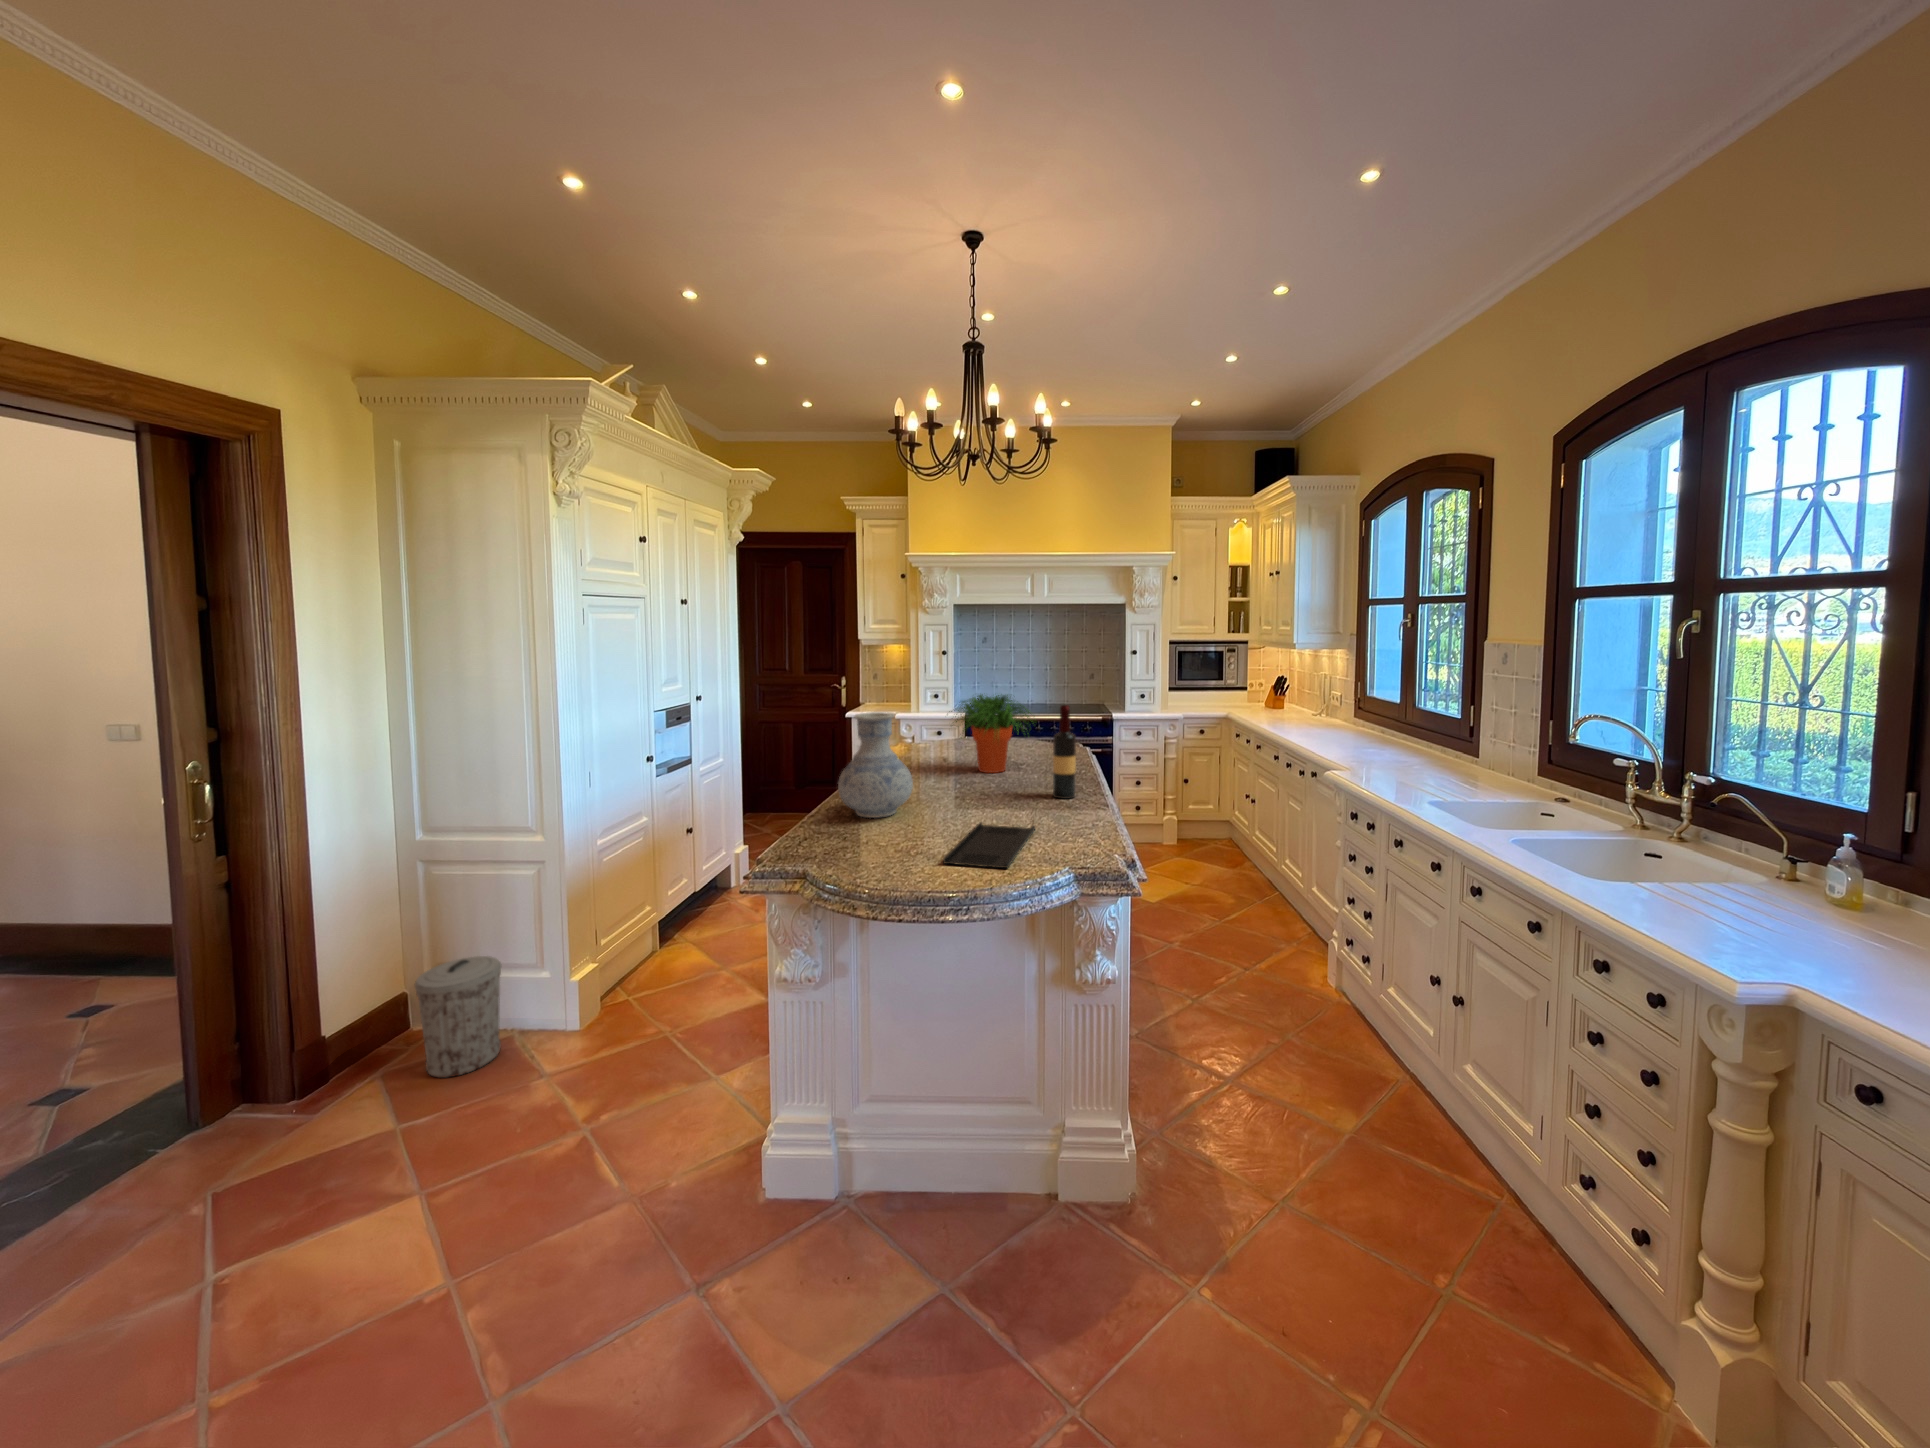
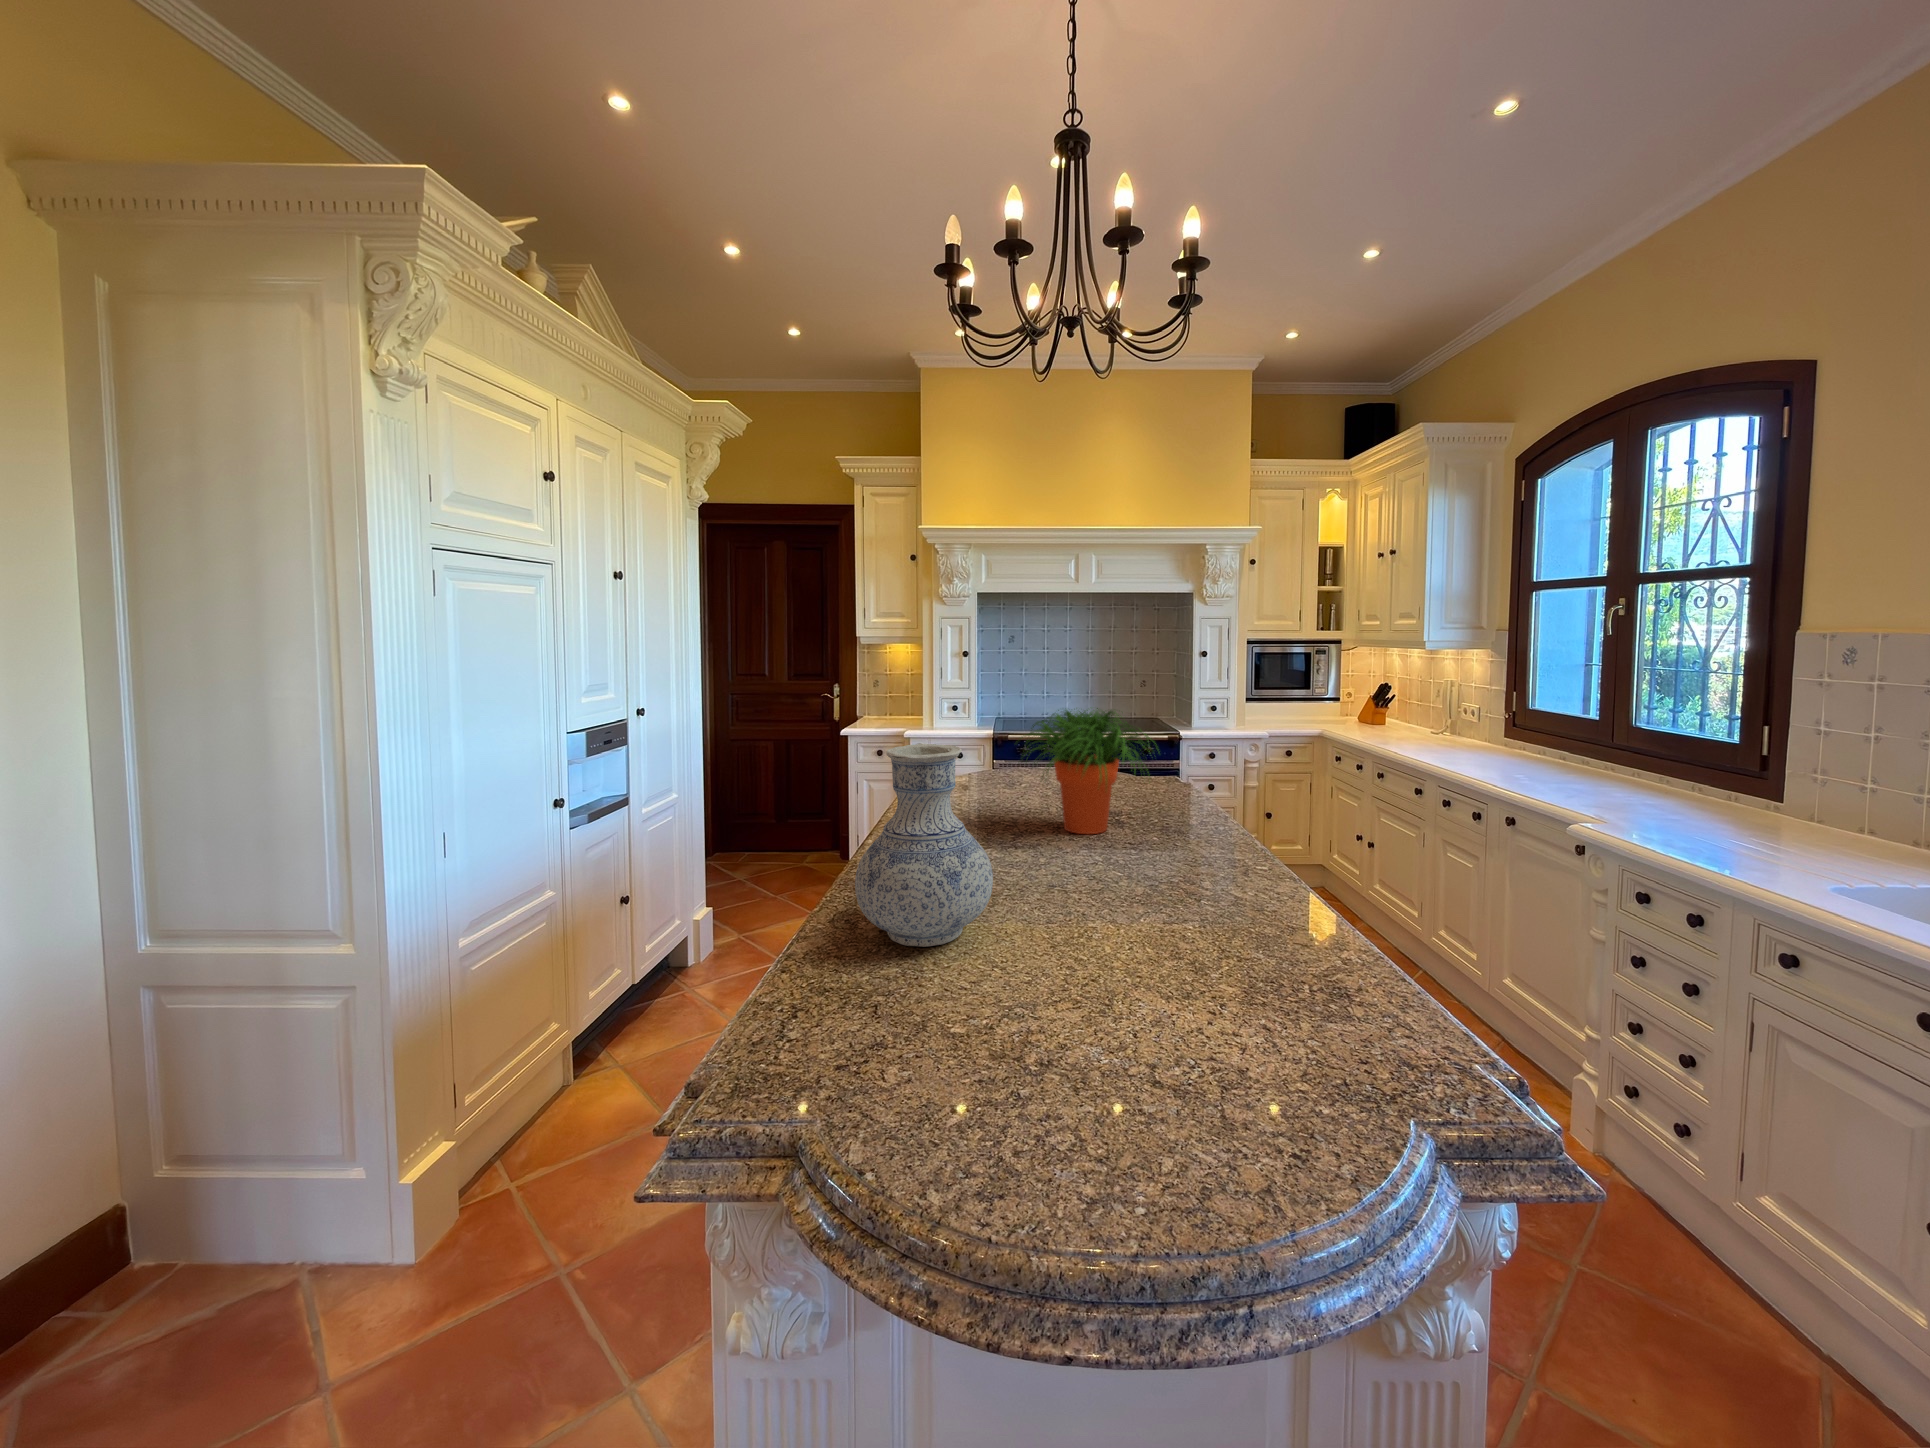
wine bottle: present [1053,705,1076,799] -> none [1221,729,1264,893]
tray: present [943,822,1035,868] -> none [1122,962,1286,1135]
trash can: present [415,956,501,1078] -> none [97,1147,274,1385]

